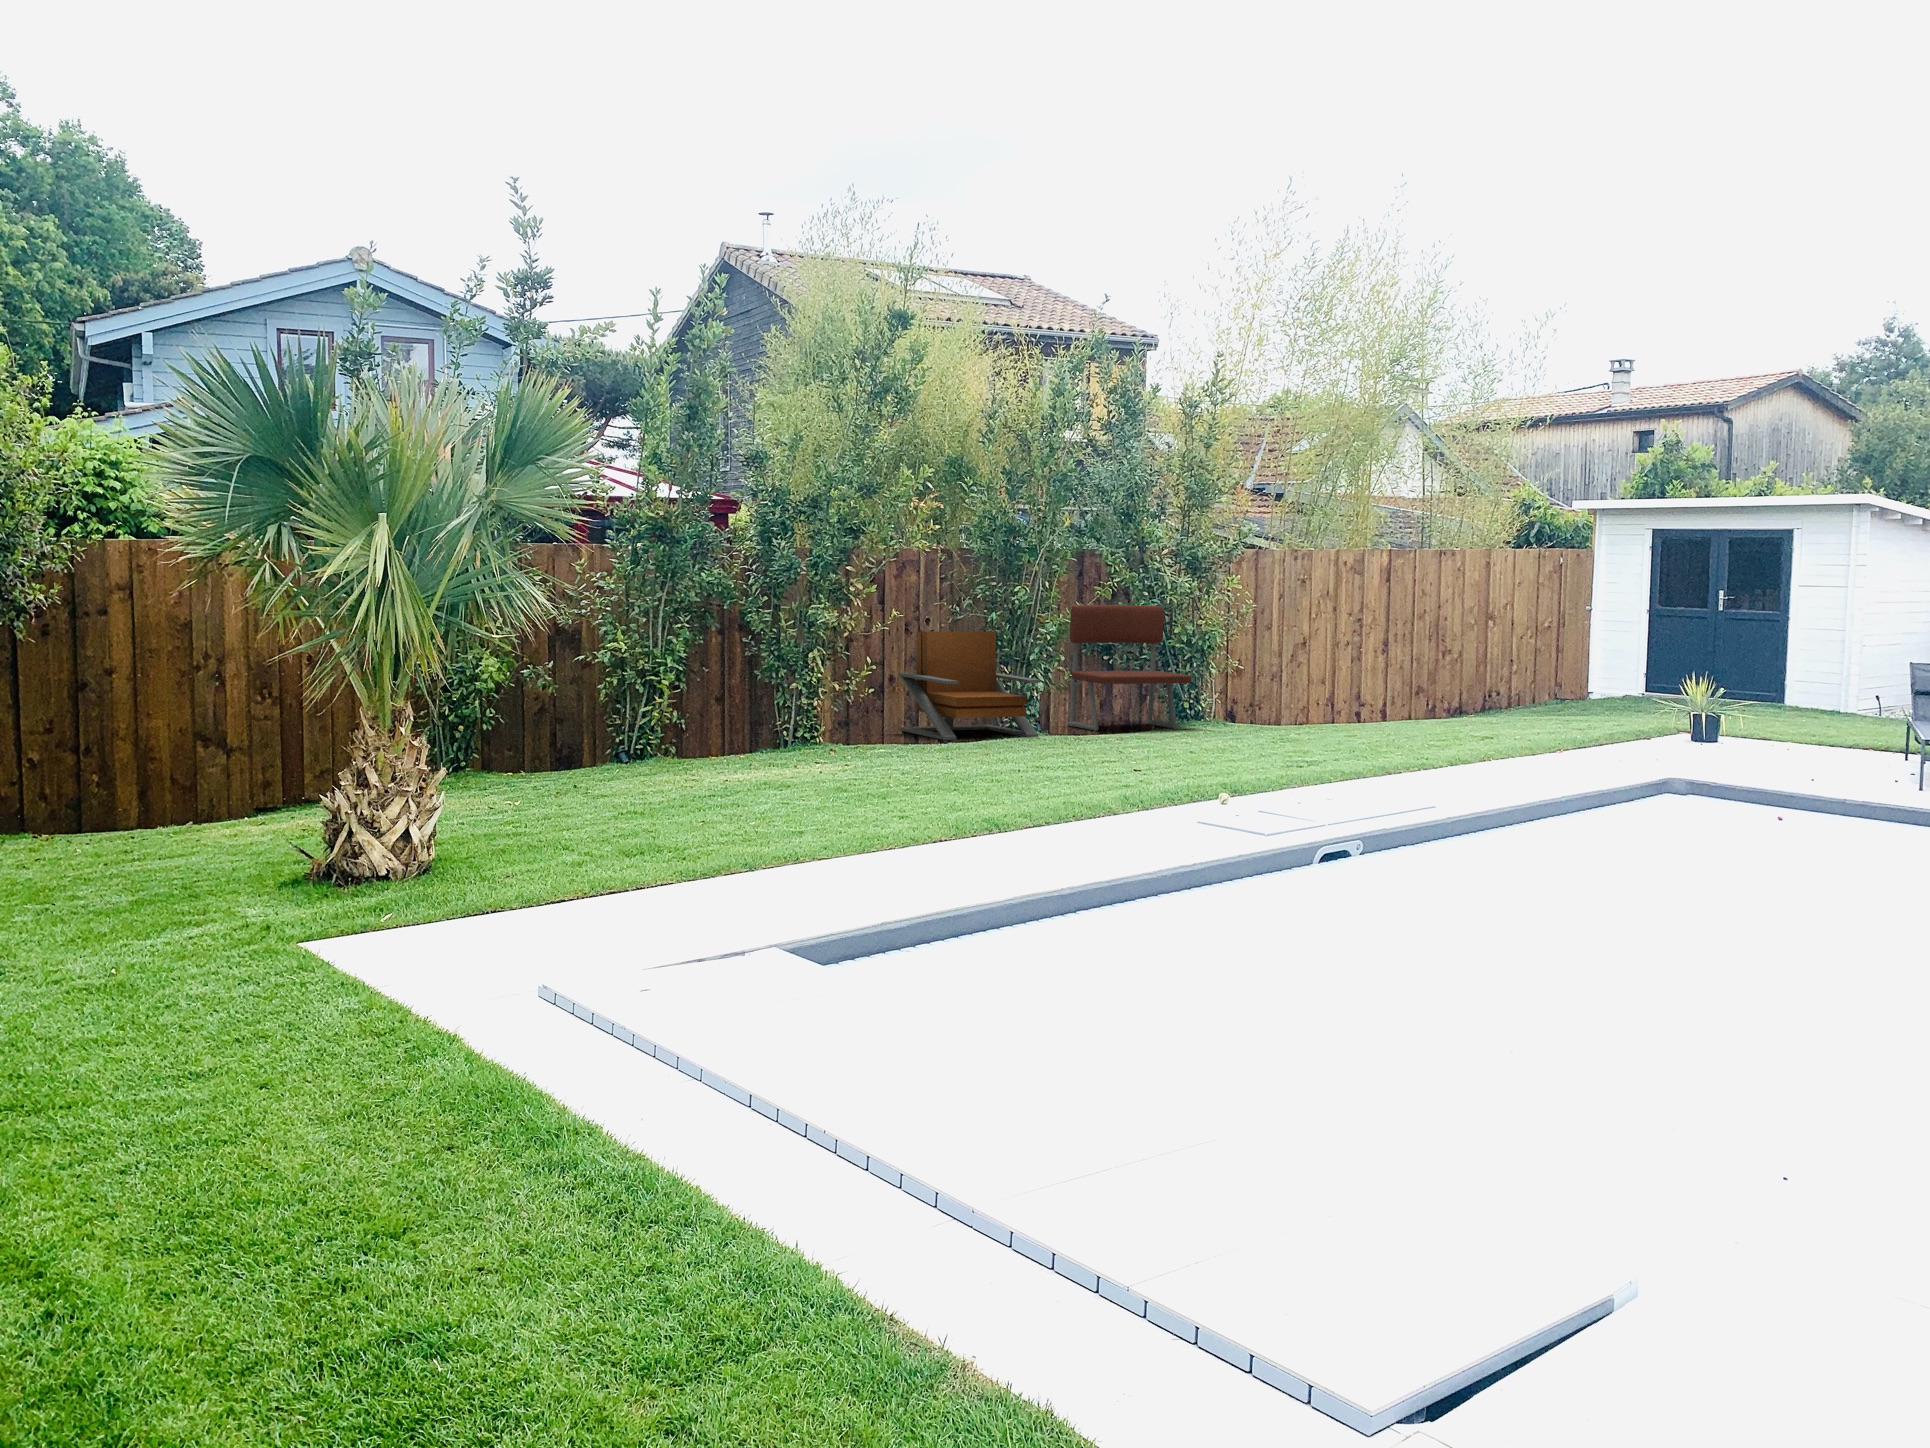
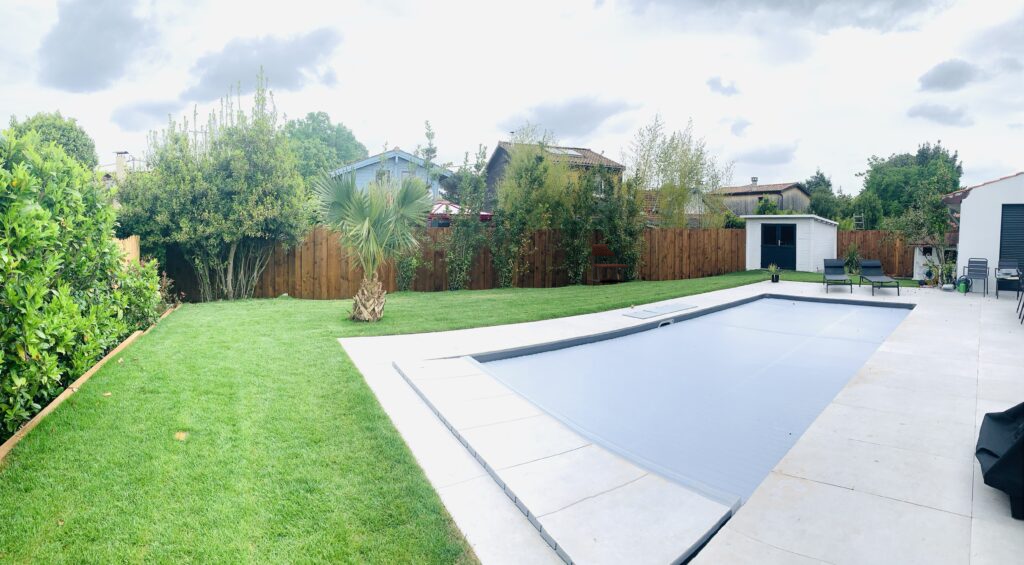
lounge chair: present [899,632,1040,740] -> none [540,253,582,285]

